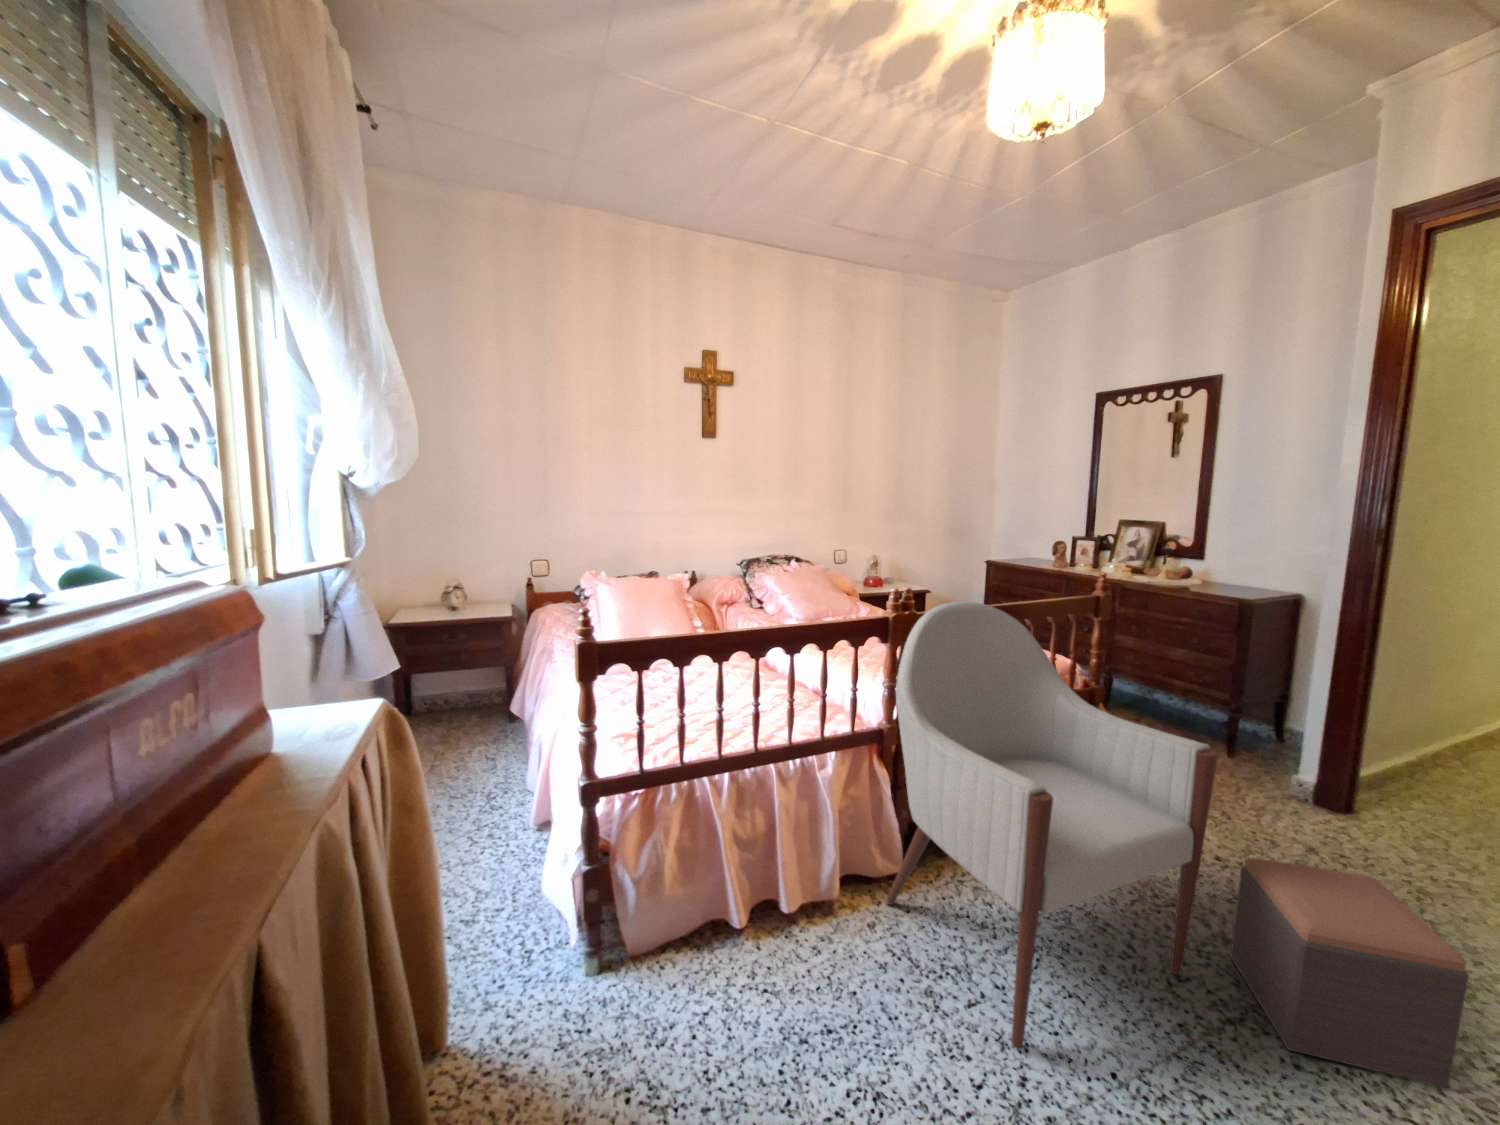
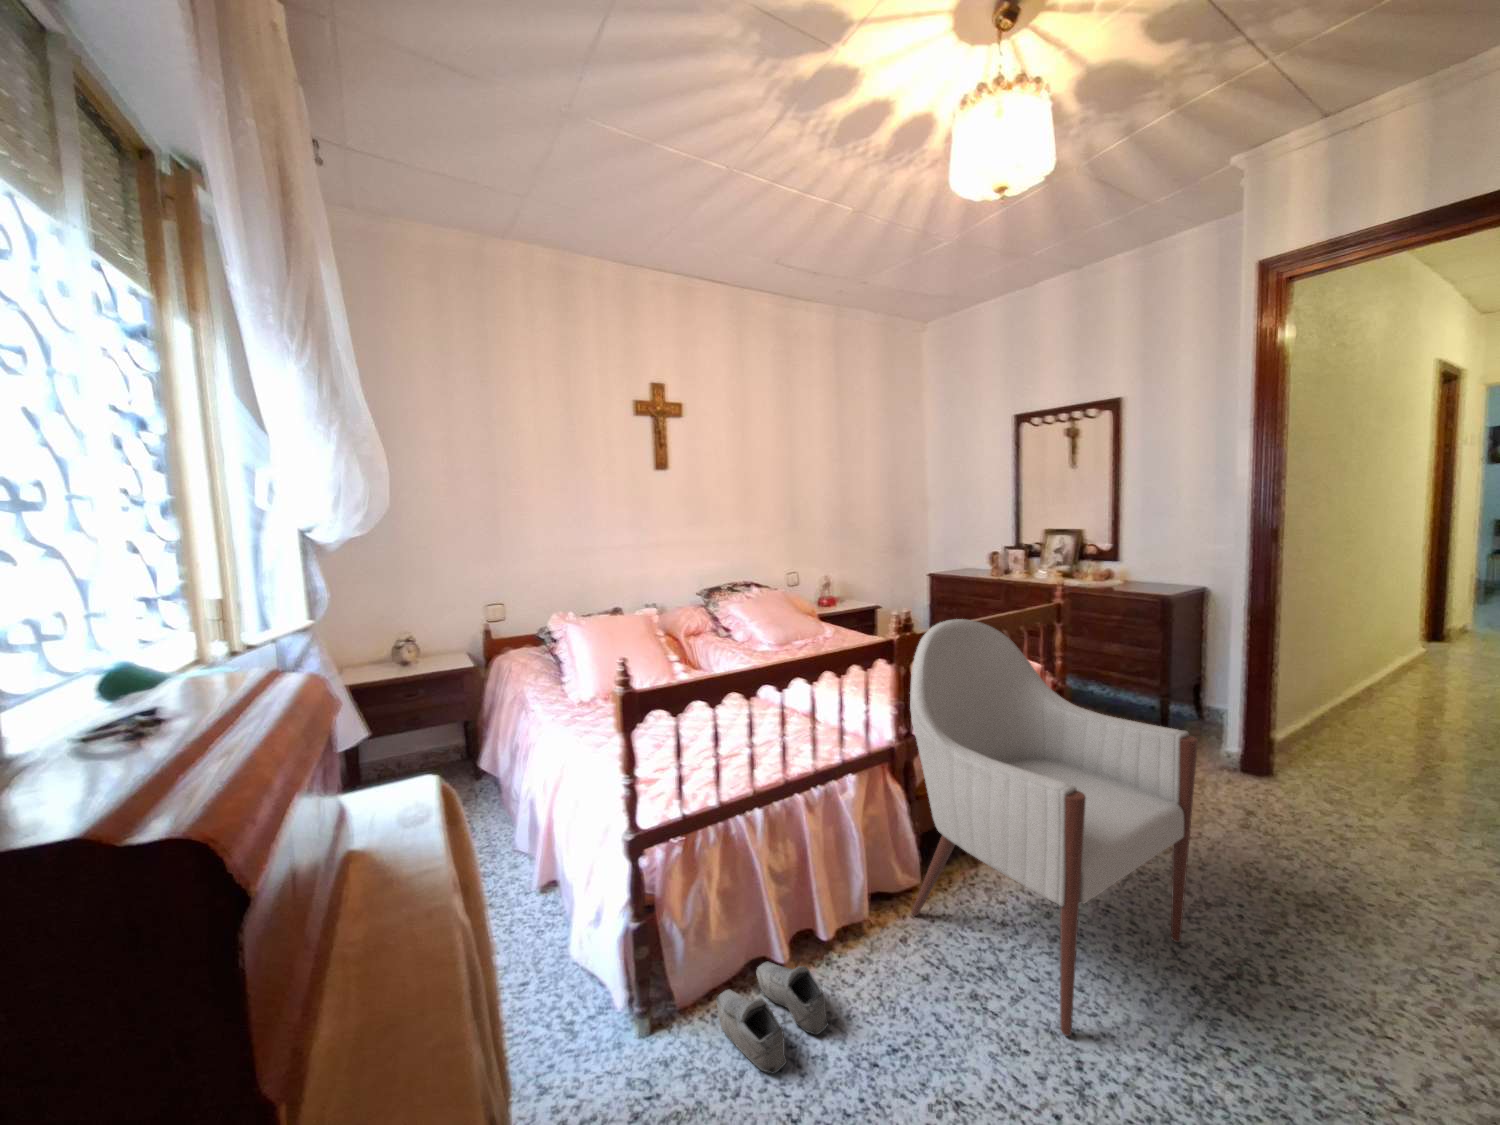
footstool: present [1230,858,1469,1087] -> none [1214,827,1415,1004]
shoe: none [663,925,769,1031] -> present [716,961,829,1073]

